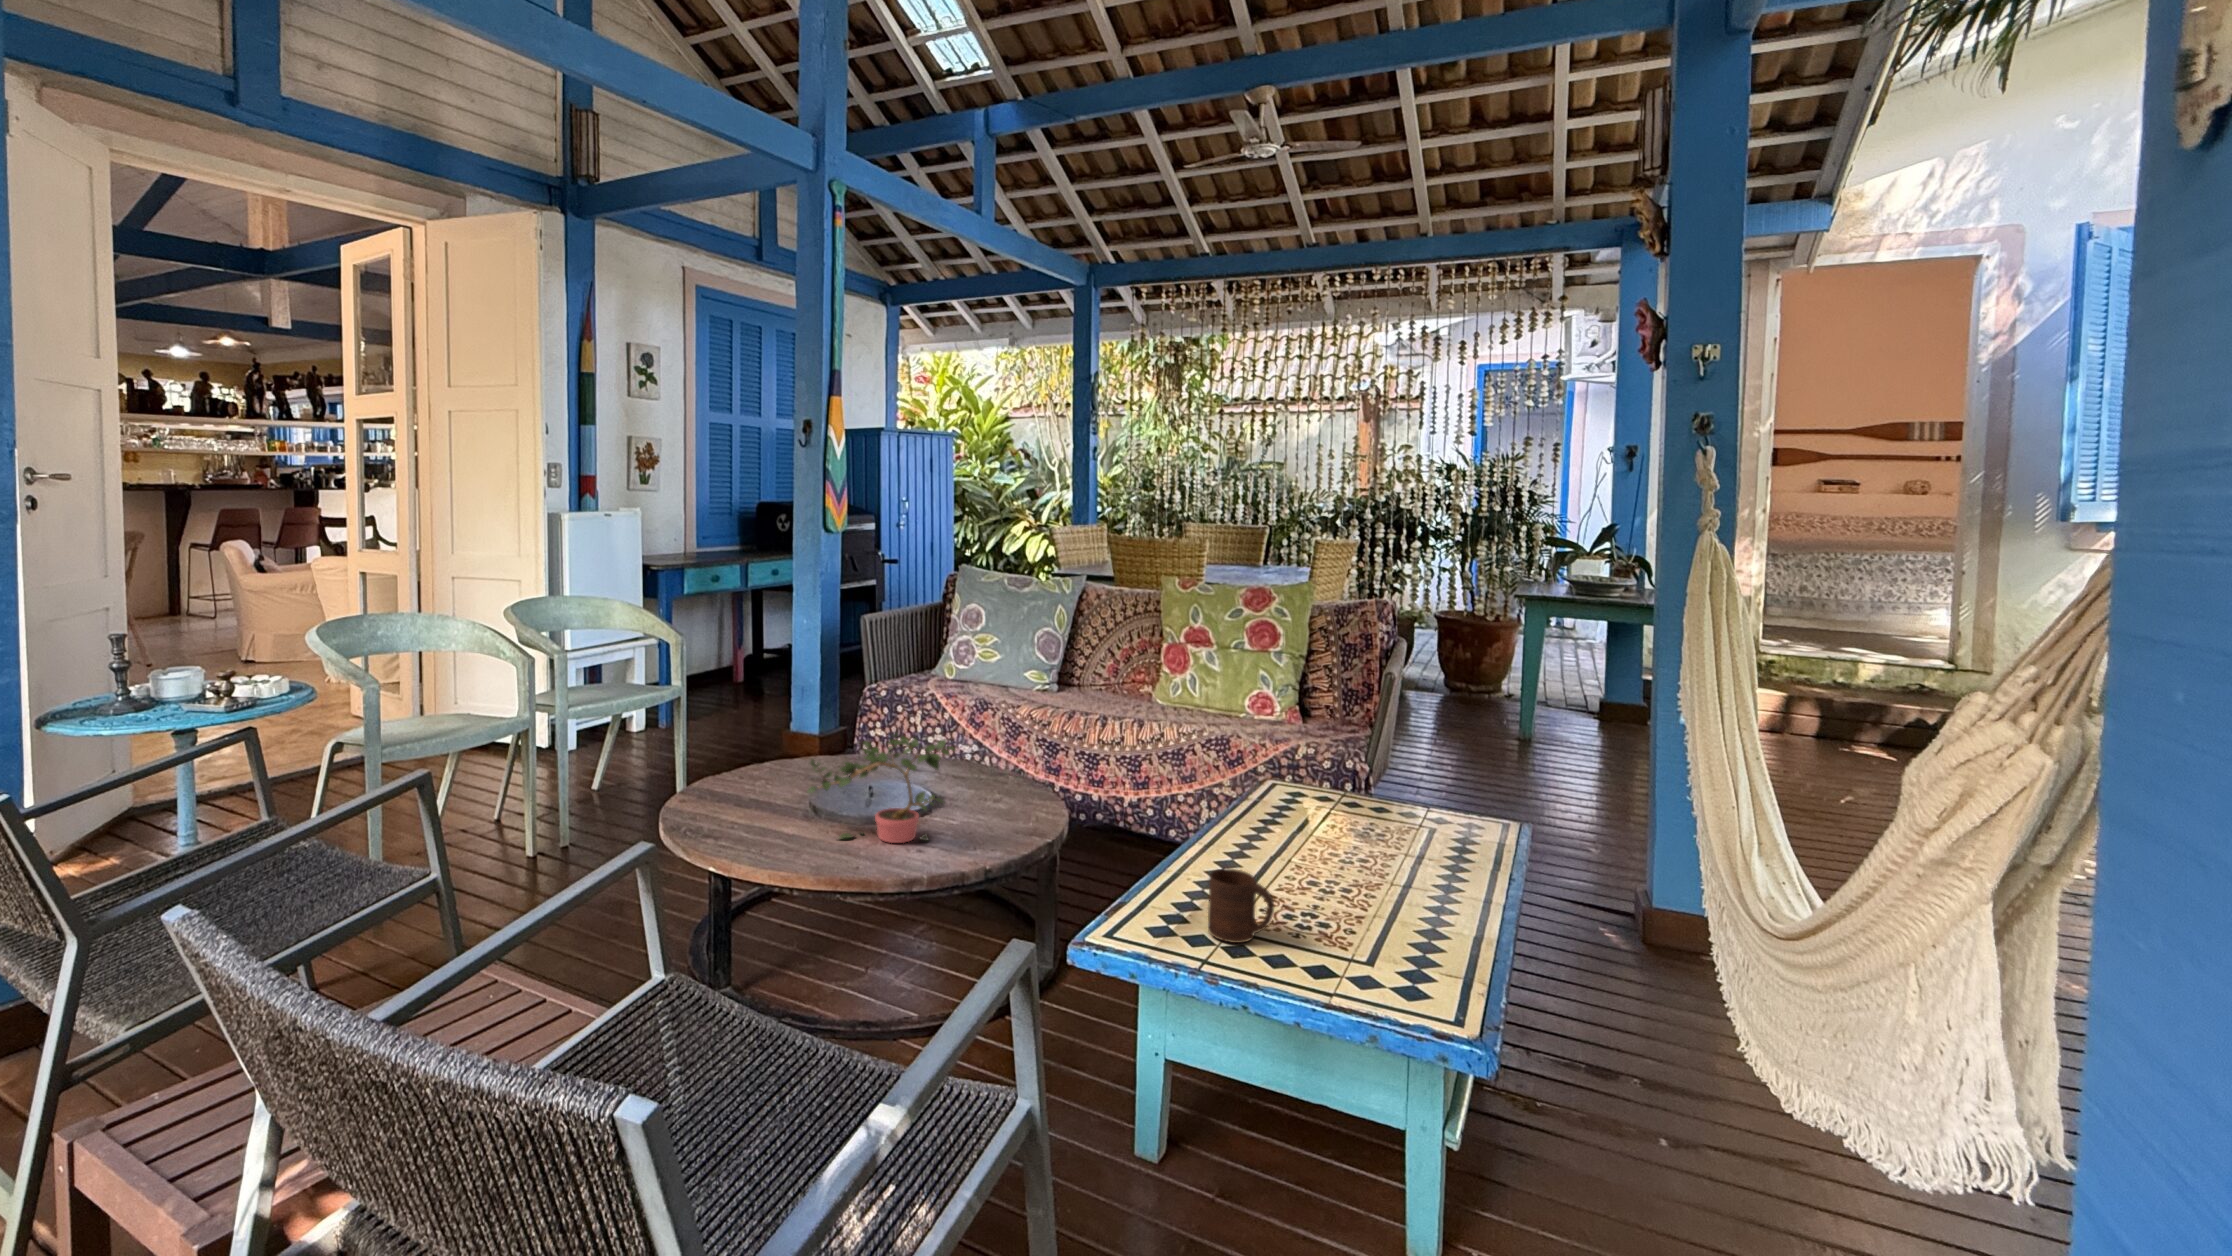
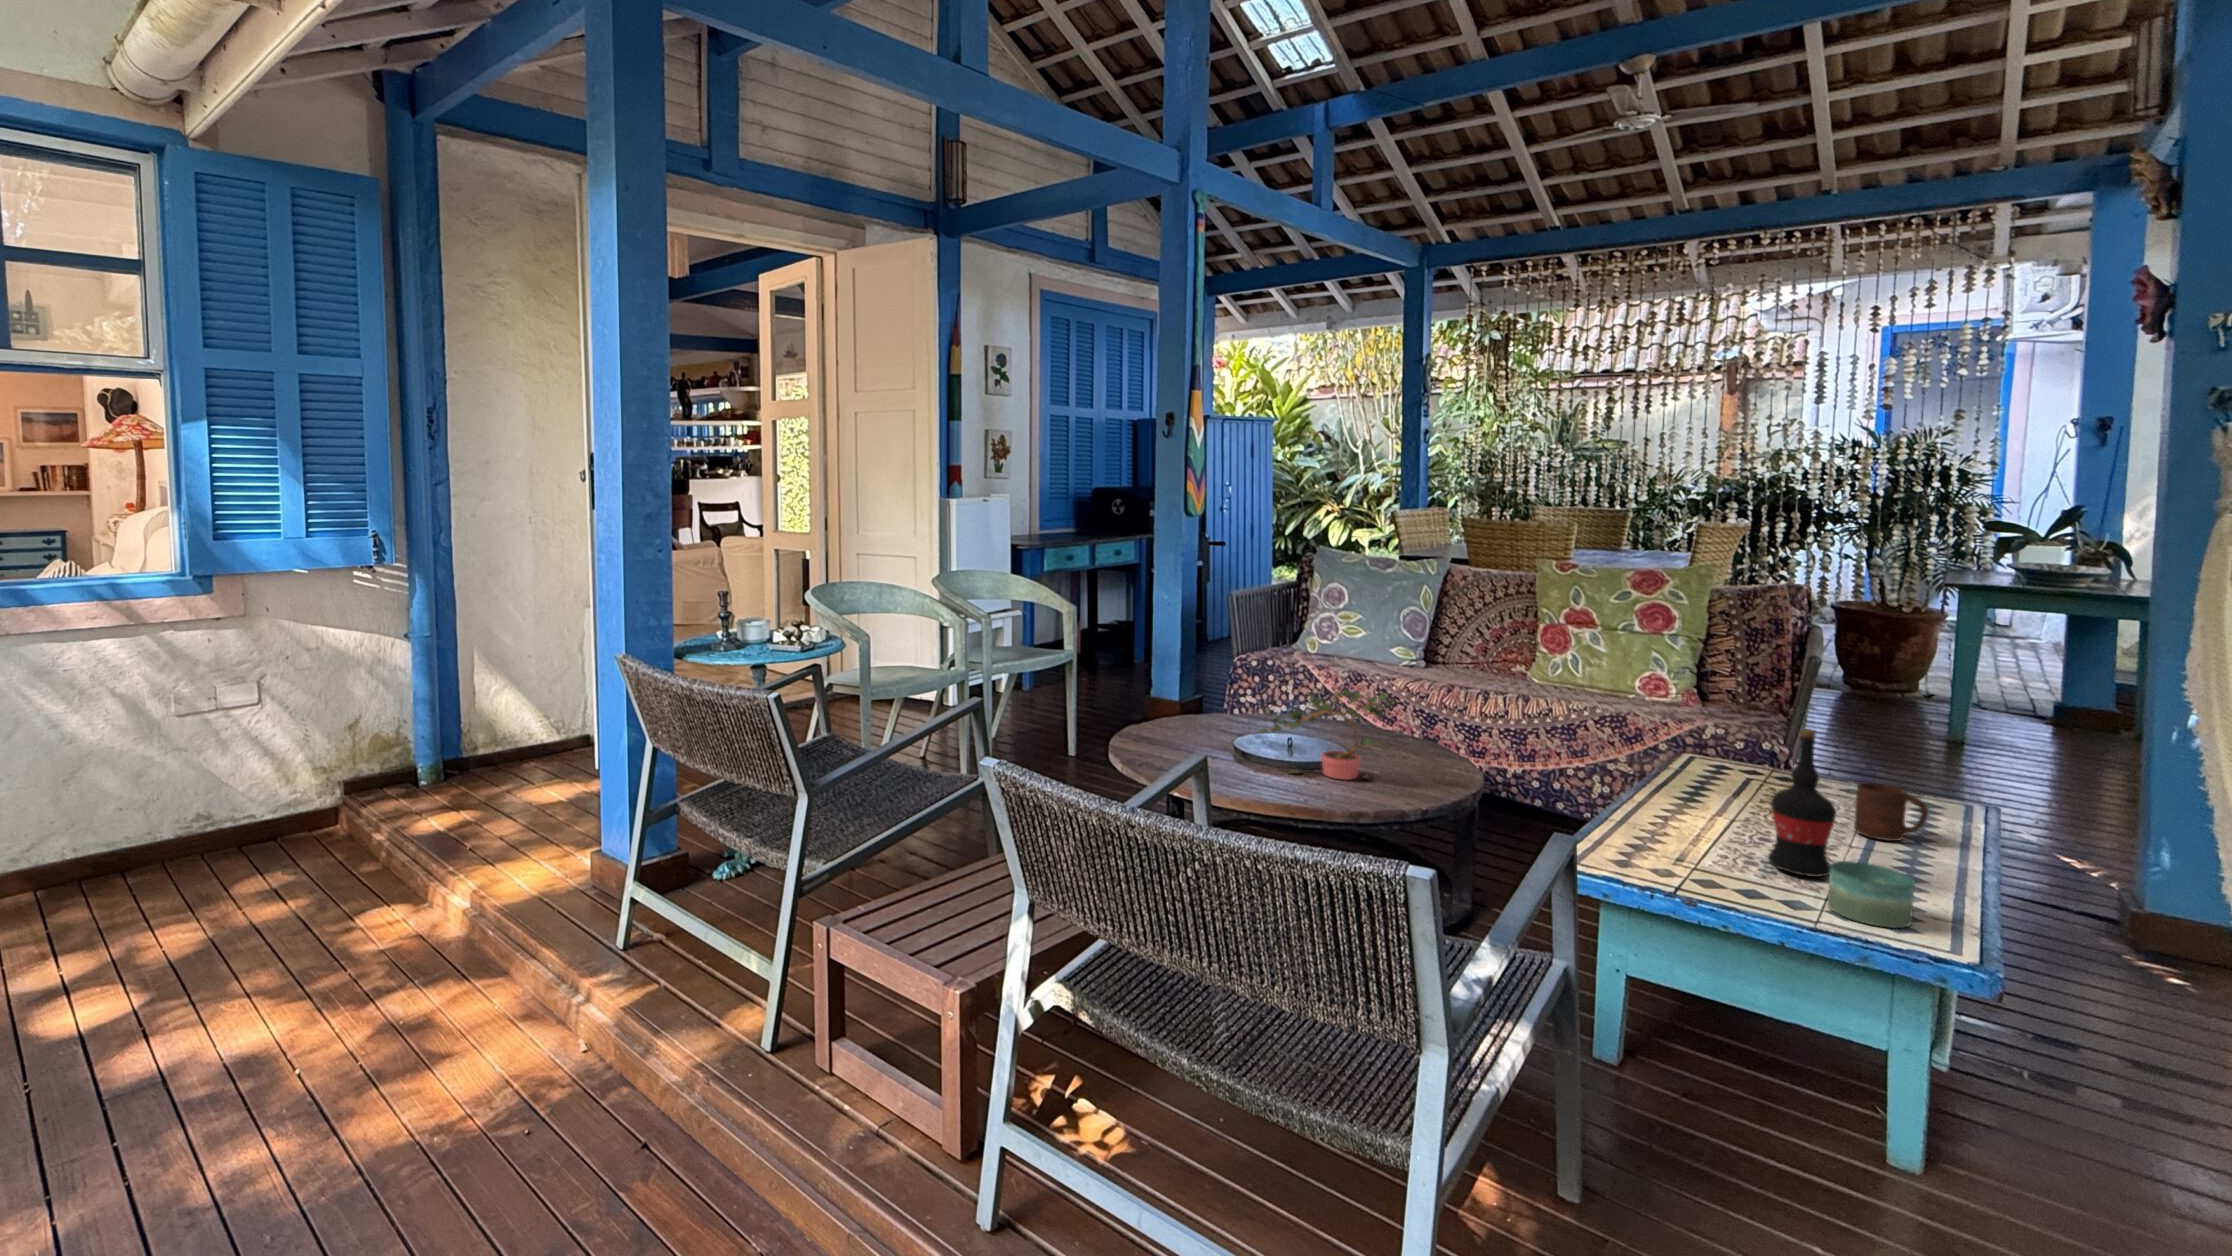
wine bottle: none [1310,769,1371,932] -> present [1768,729,1836,877]
cup: present [1208,869,1274,943] -> present [1854,782,1928,841]
candle: none [1356,918,1434,995] -> present [1828,861,1915,928]

